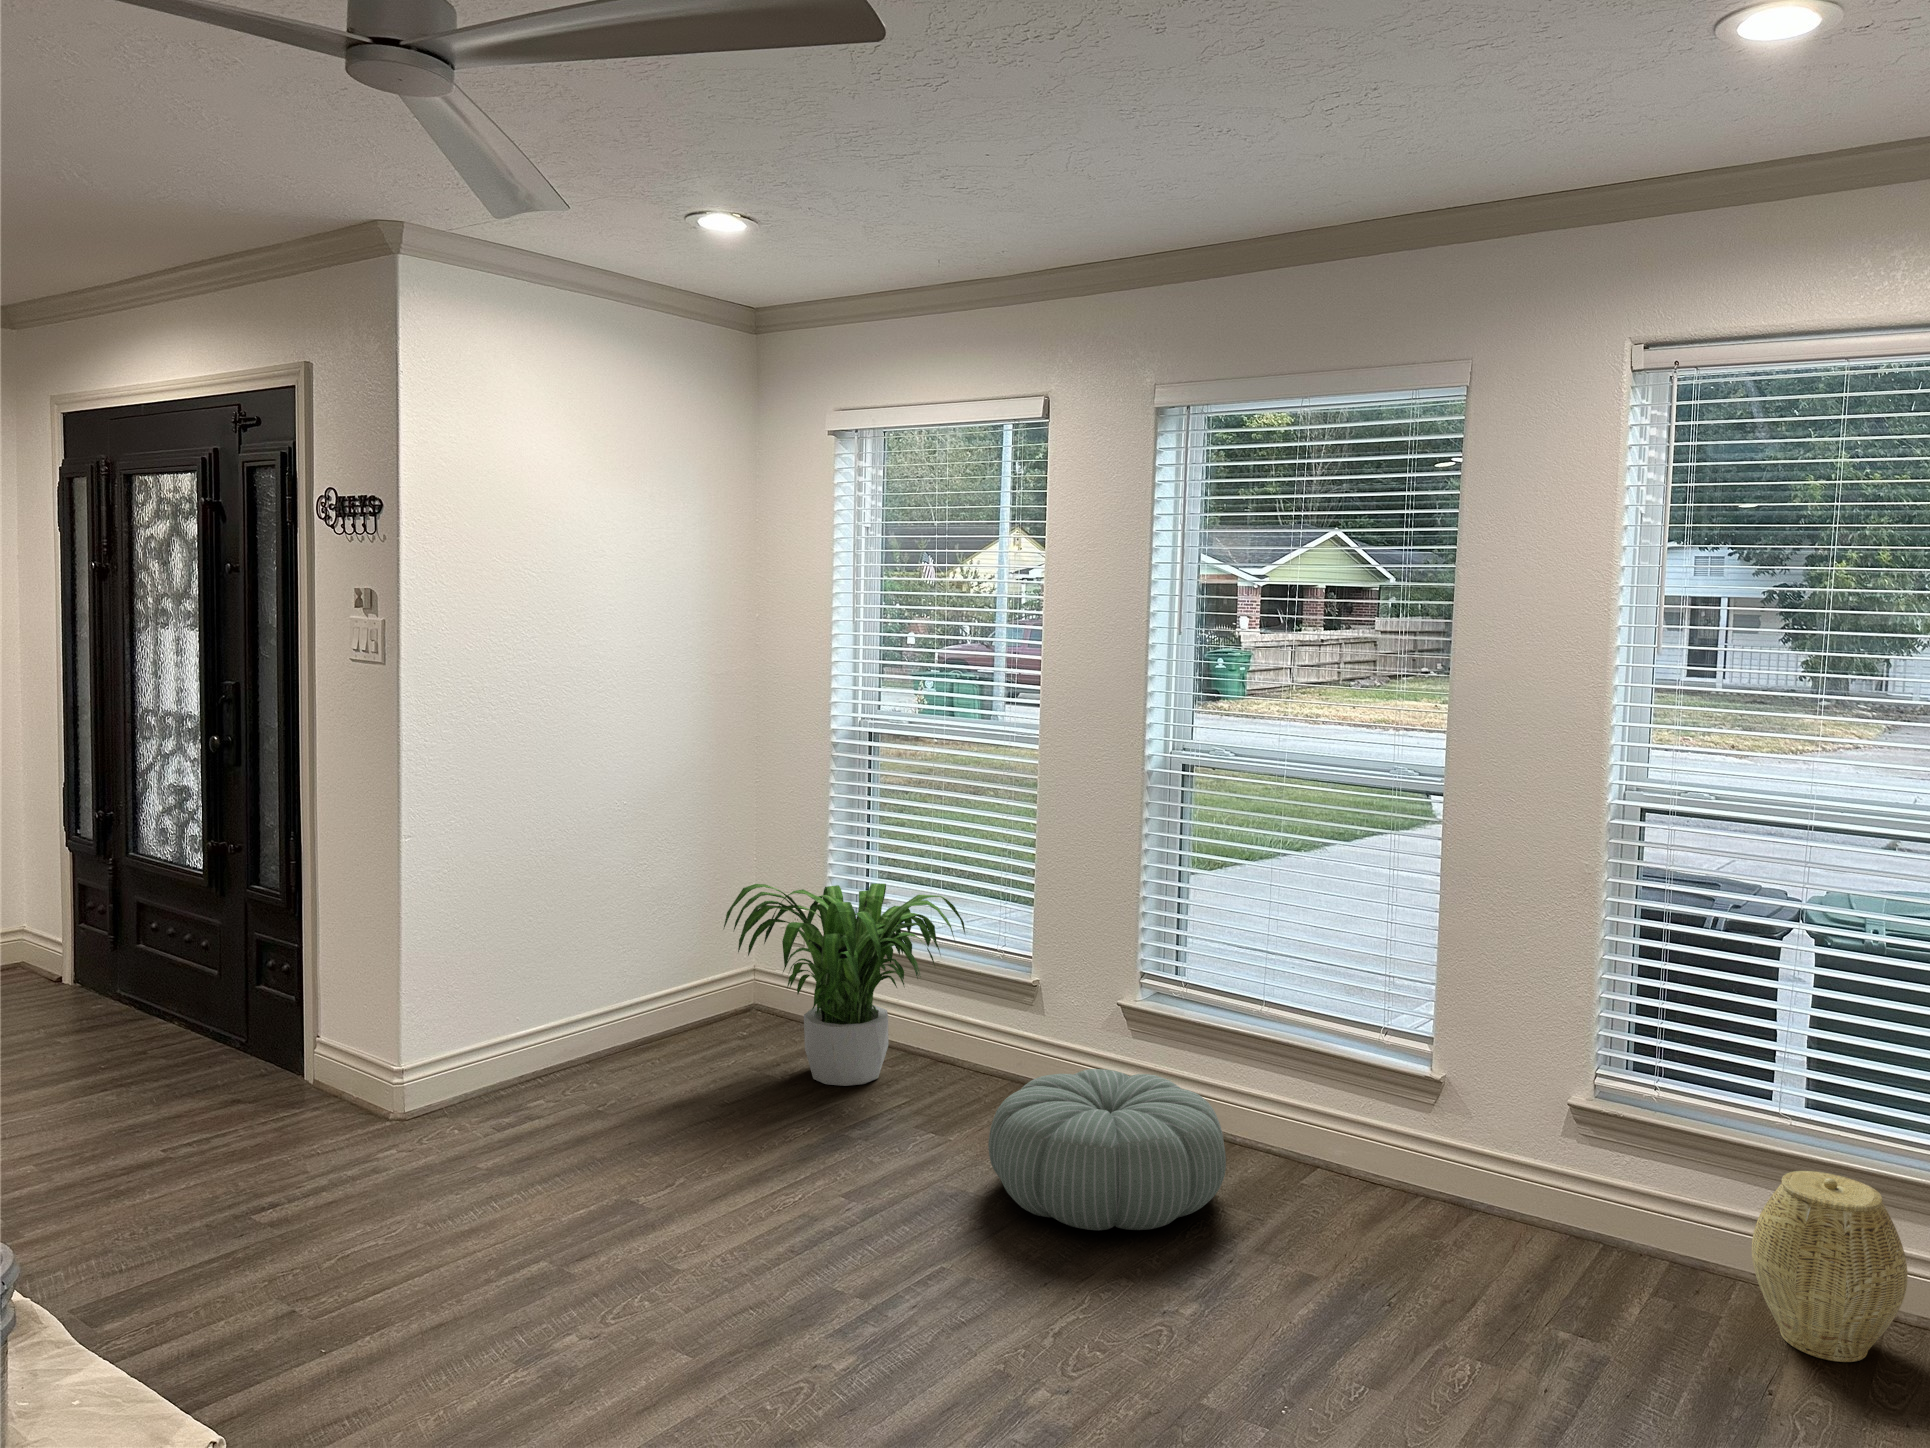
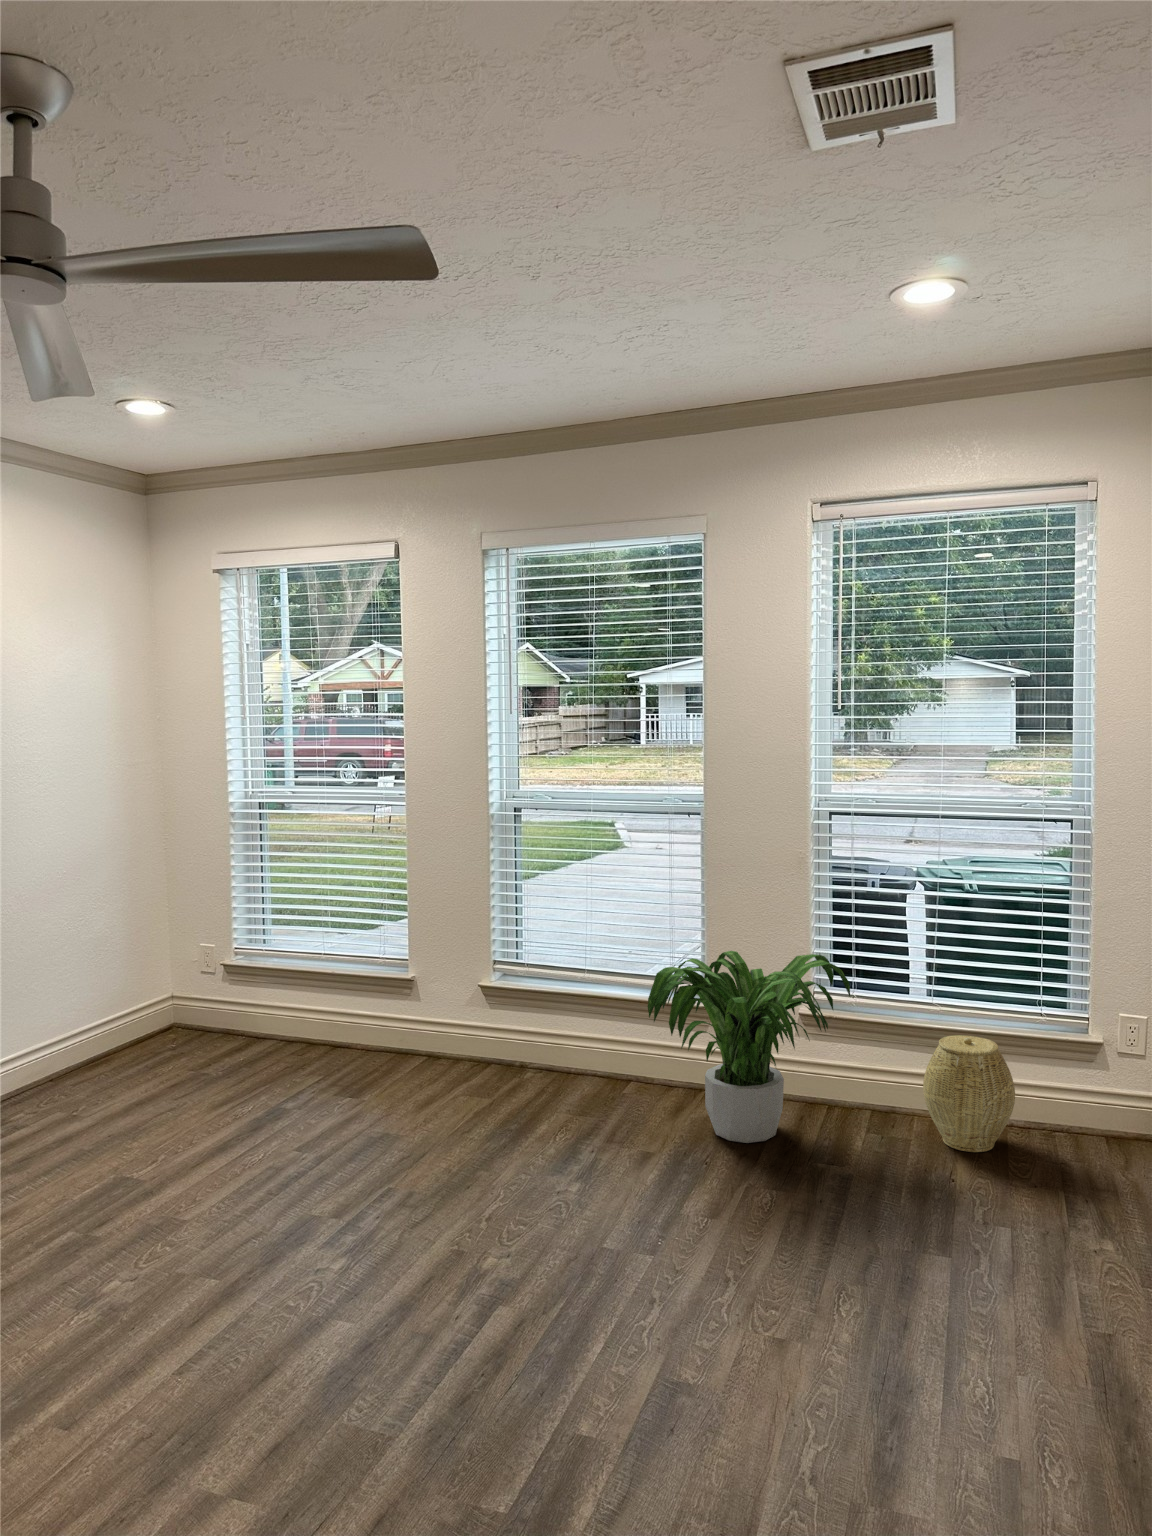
potted plant: present [724,884,965,1086] -> present [648,951,850,1143]
pouf: present [988,1069,1226,1230] -> none [404,1033,578,1146]

